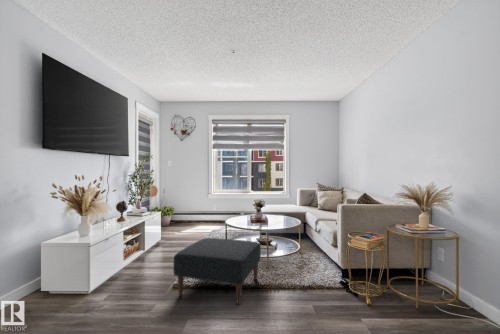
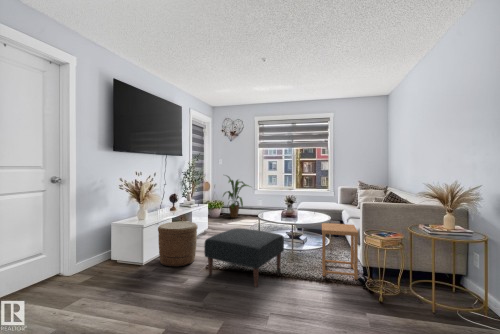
house plant: none [174,178,207,225] -> present [223,176,249,218]
side table: none [297,227,339,284] -> present [322,223,358,280]
woven basket: none [109,234,159,291] -> present [158,221,198,267]

